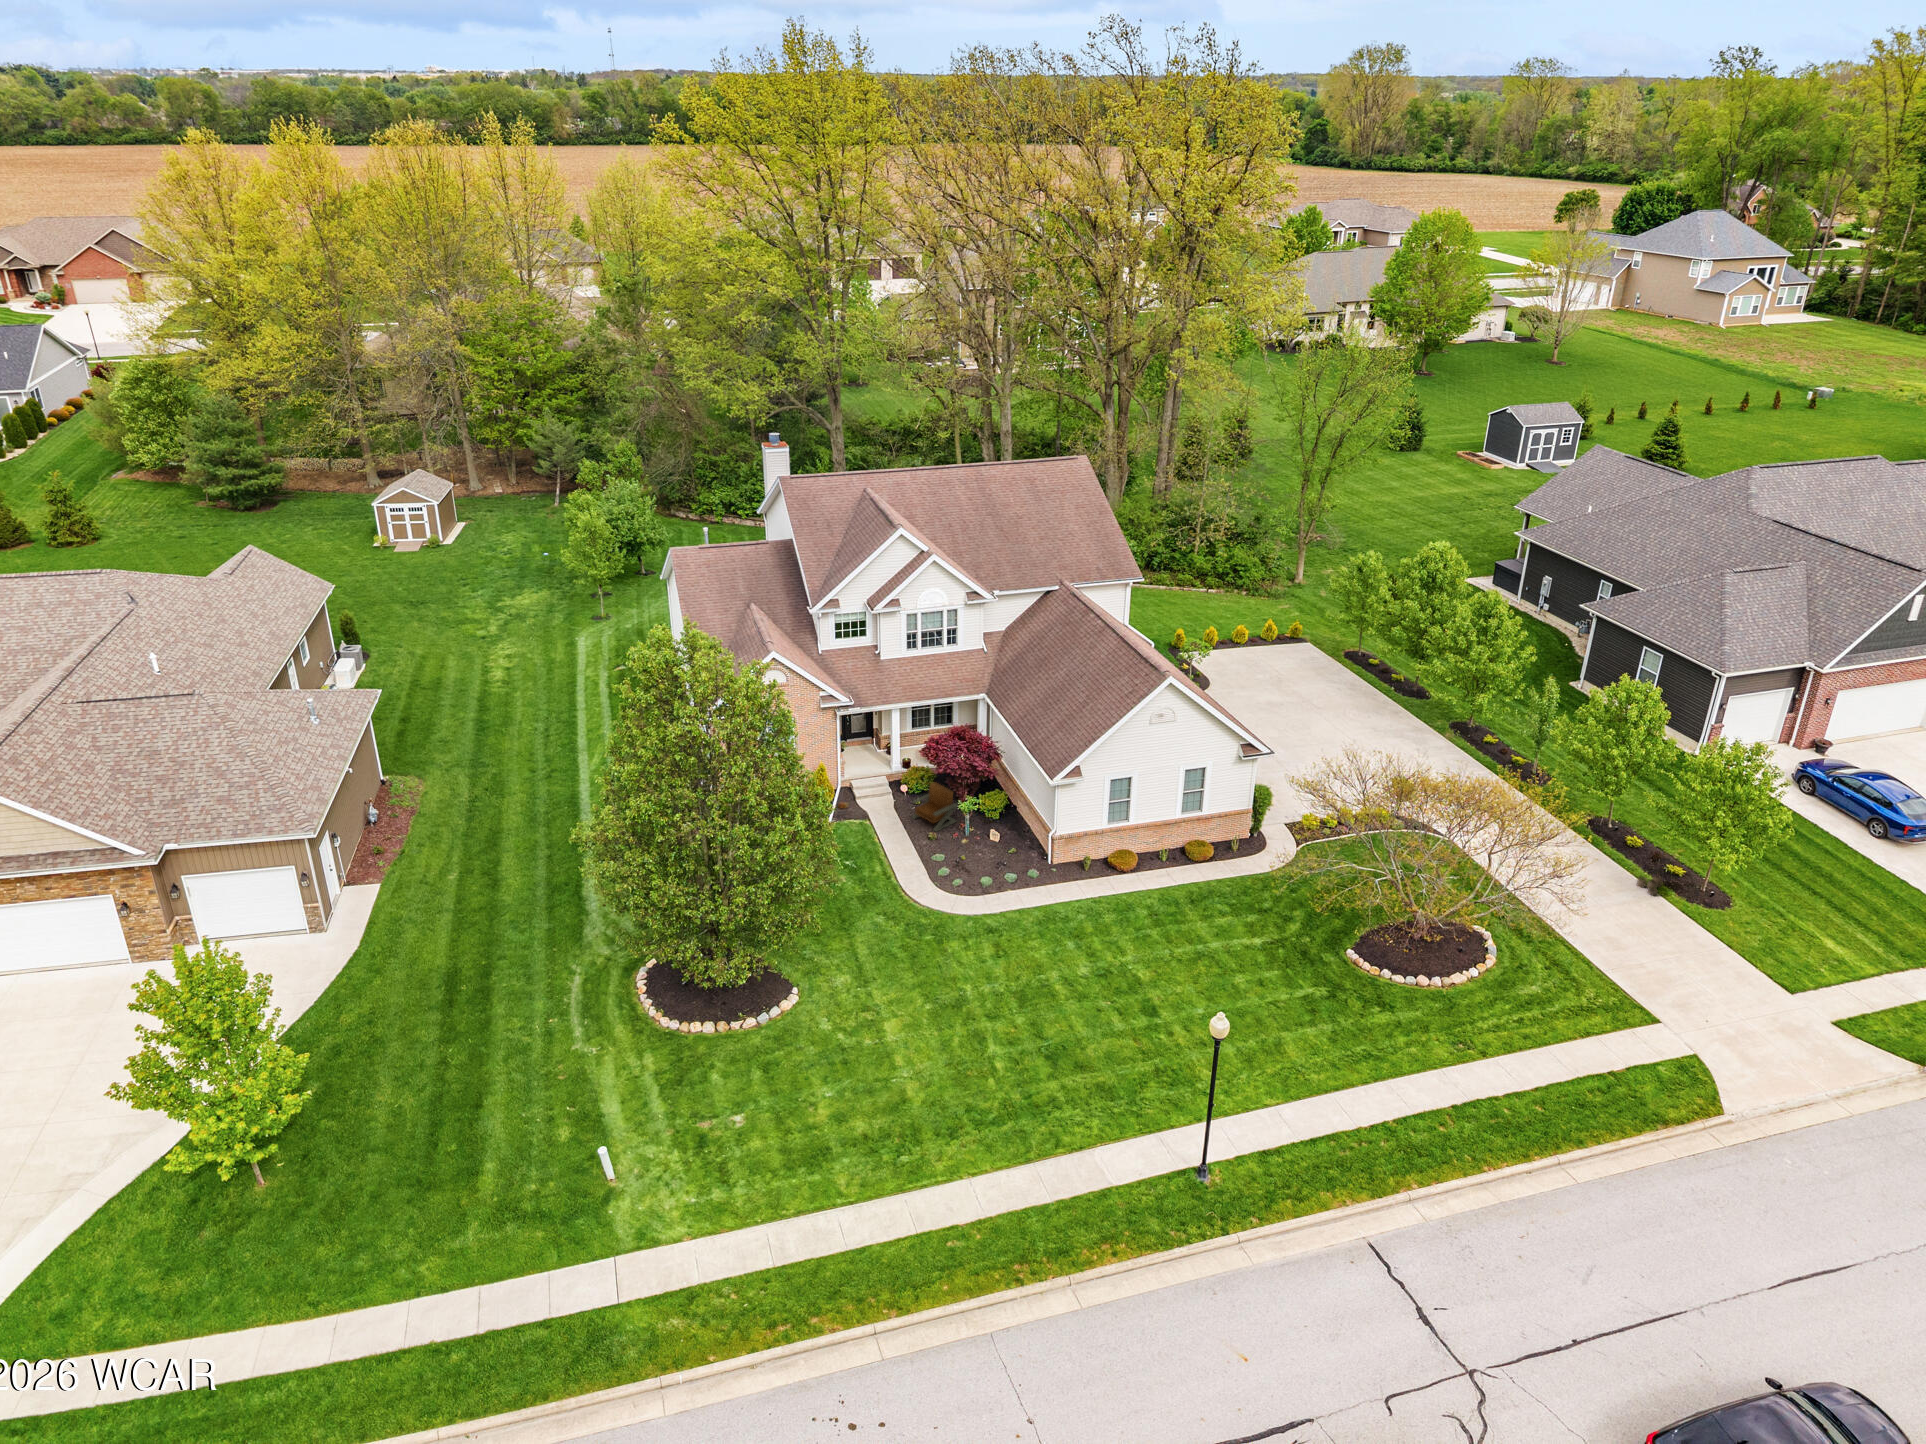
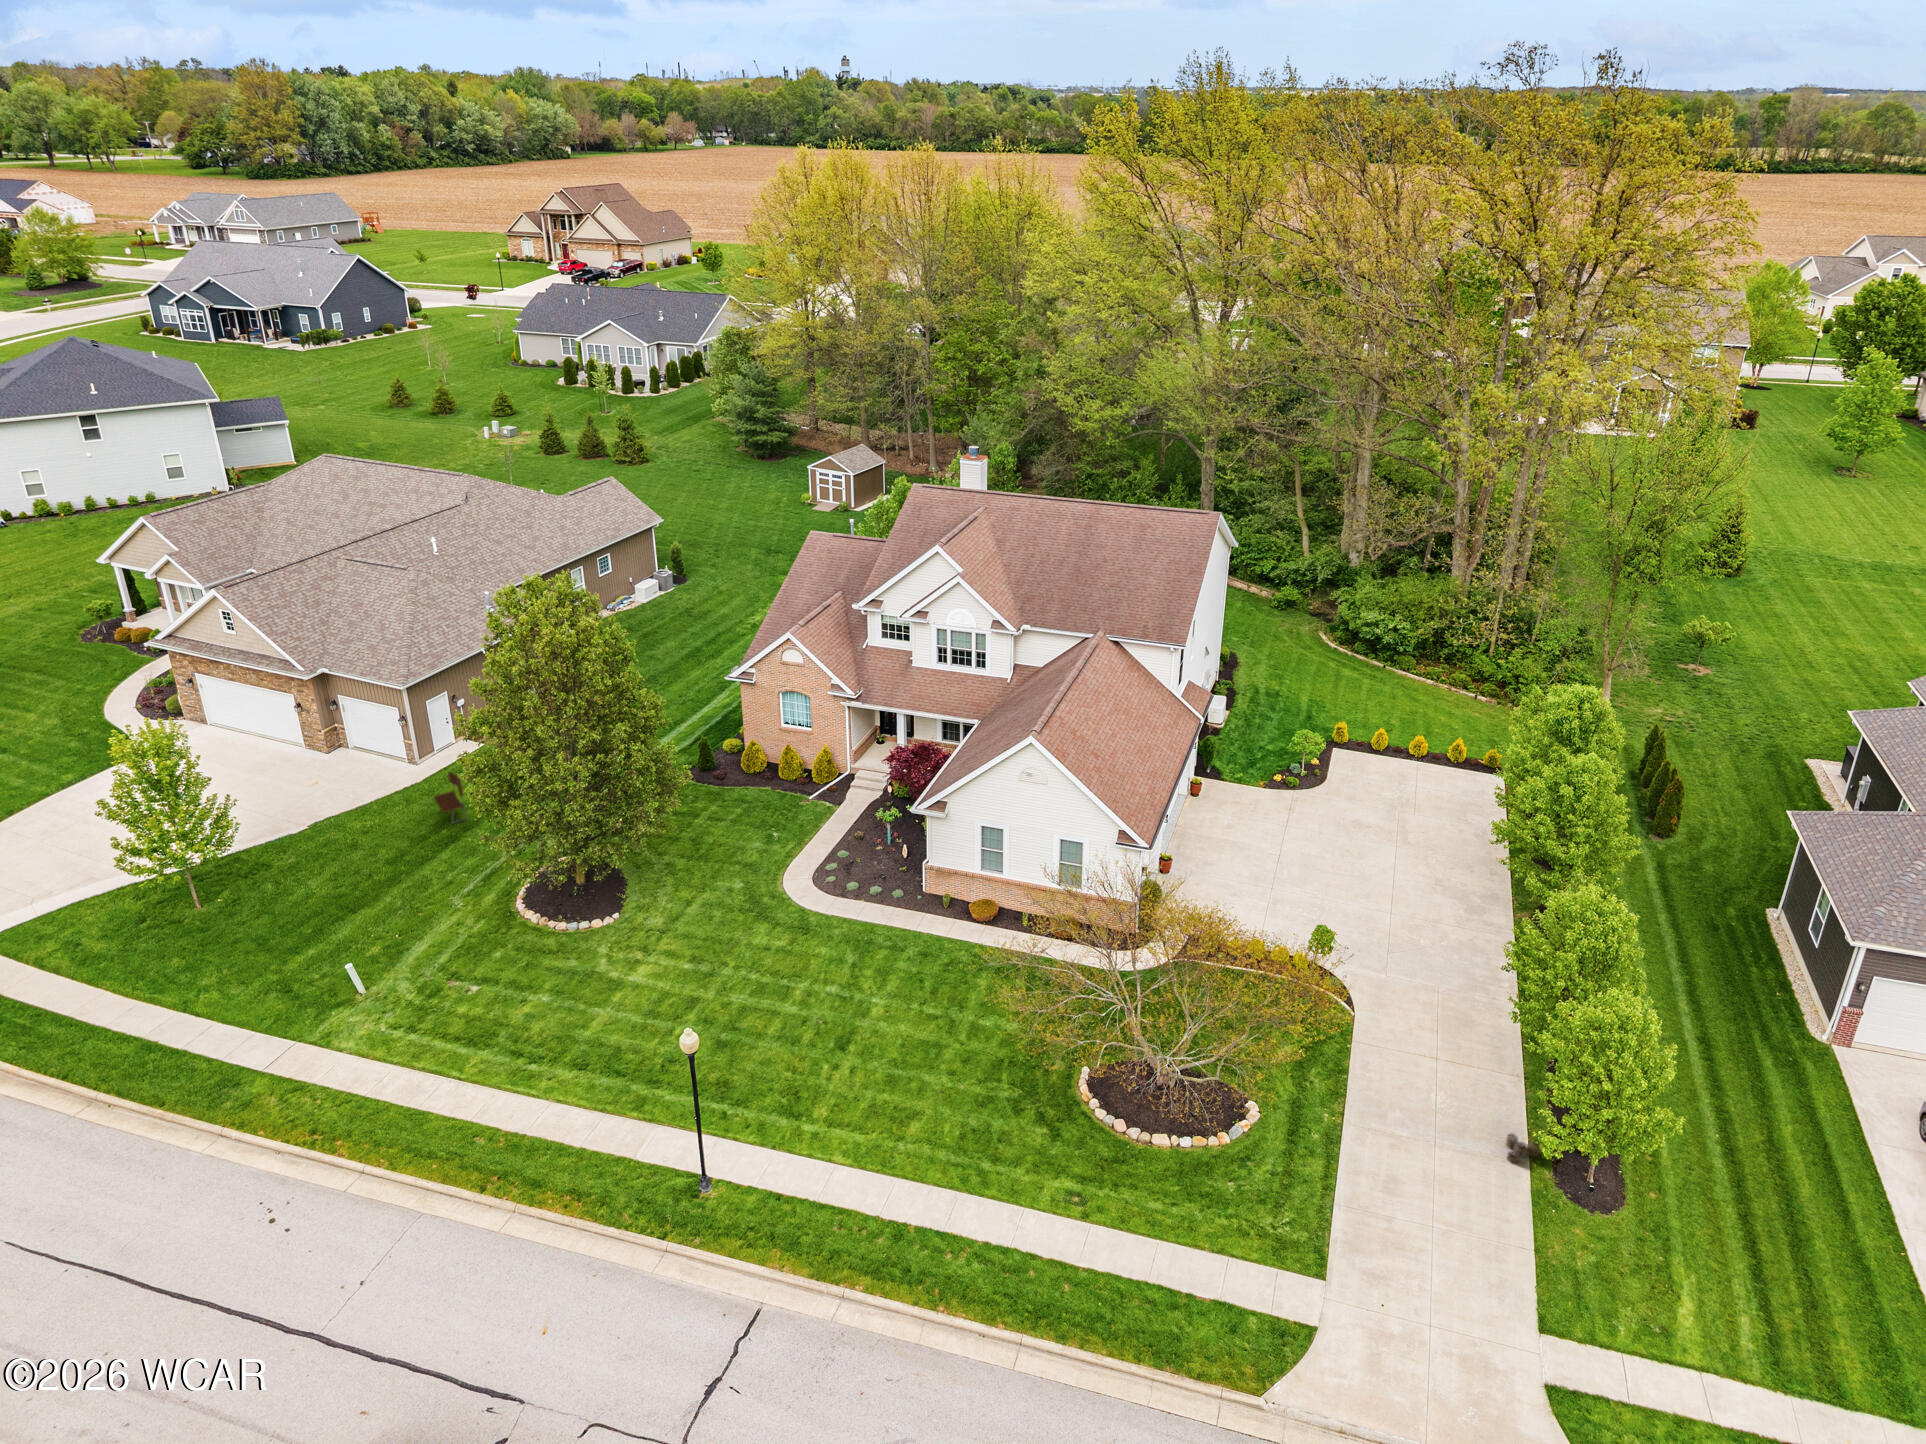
lounge chair: present [912,782,957,831] -> none [866,787,899,832]
bench: none [430,914,488,976] -> present [433,772,467,824]

